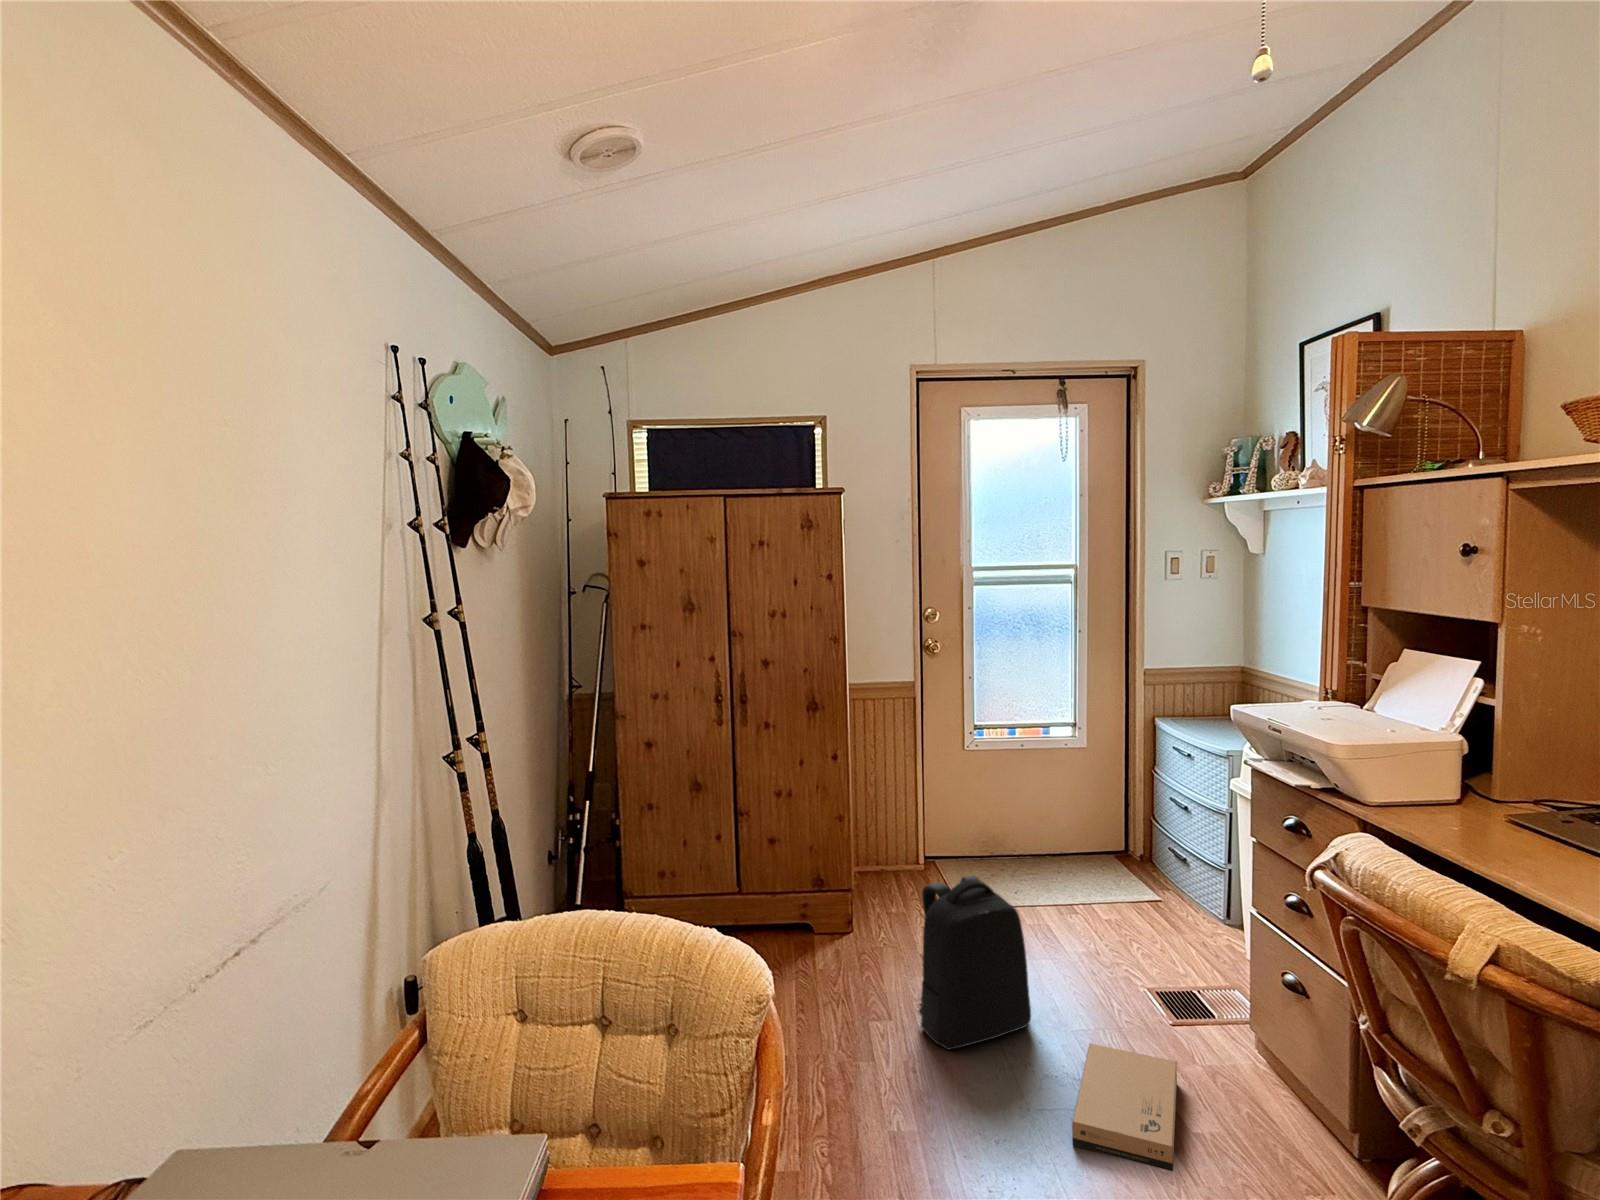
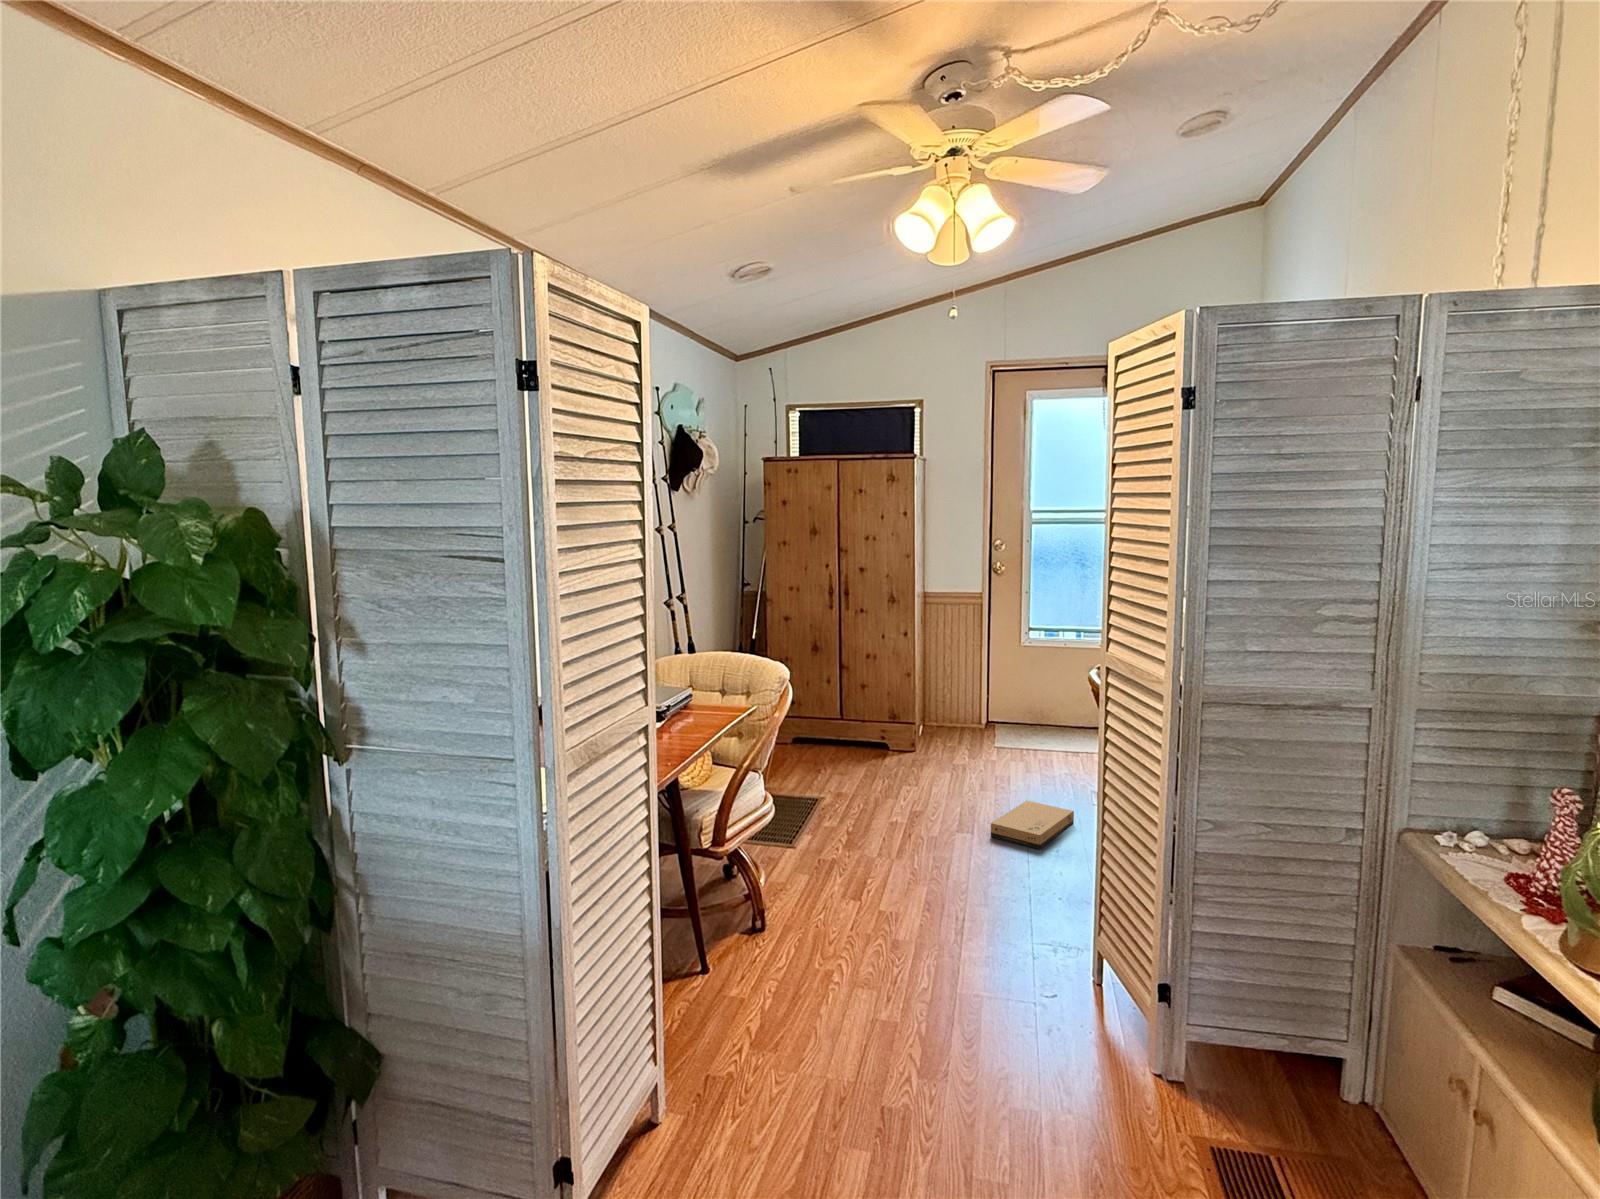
backpack: present [919,876,1031,1050] -> none [933,704,1002,801]

